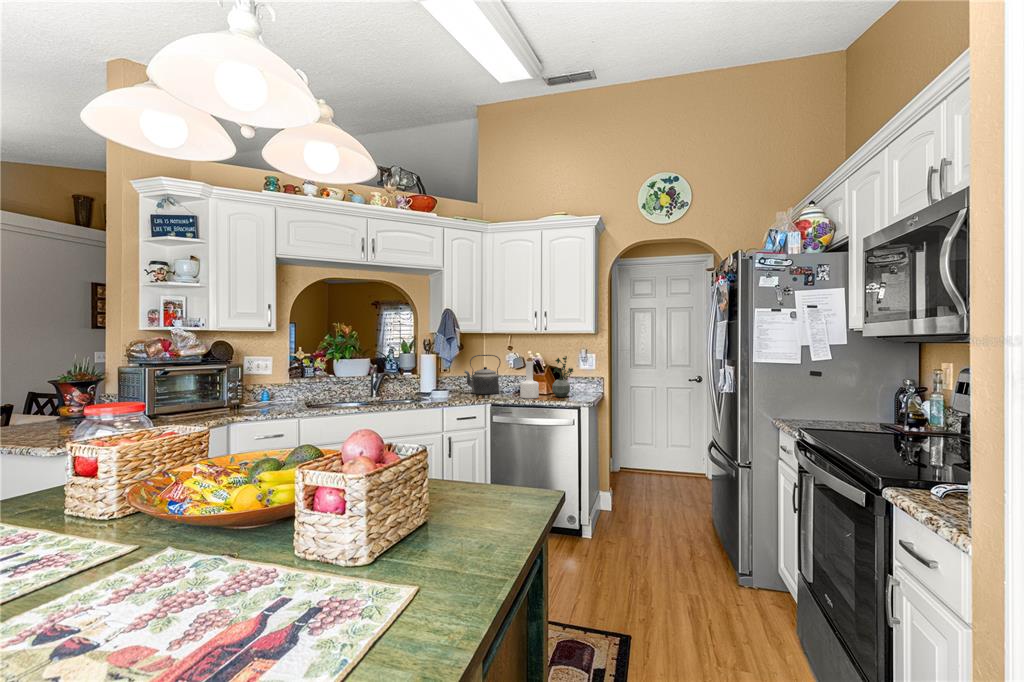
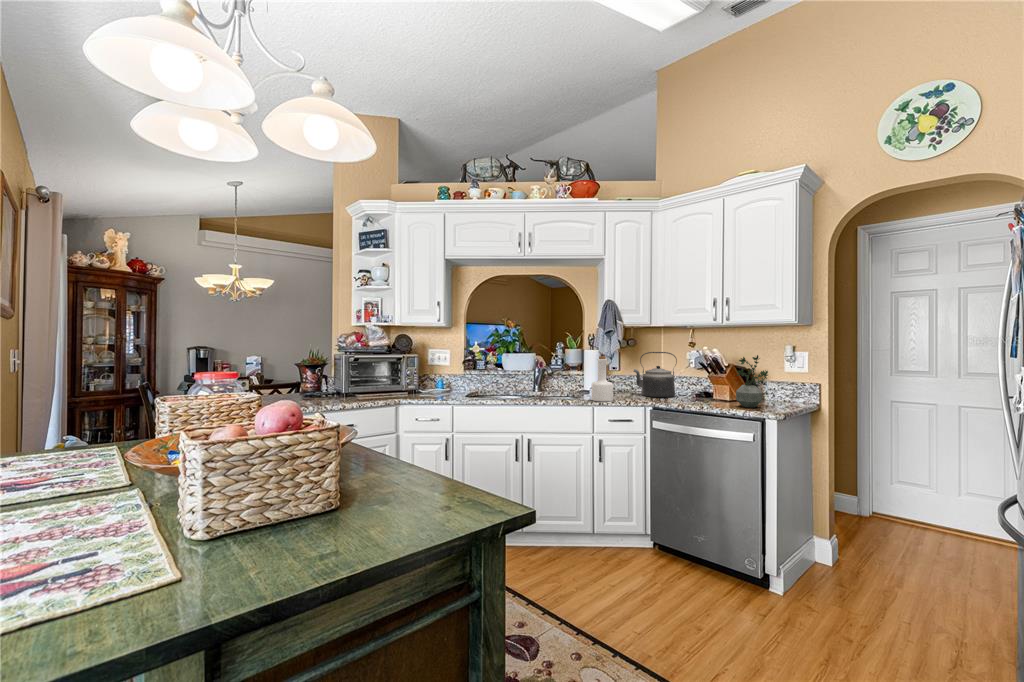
bottle: present [520,359,539,399] -> present [592,356,613,402]

